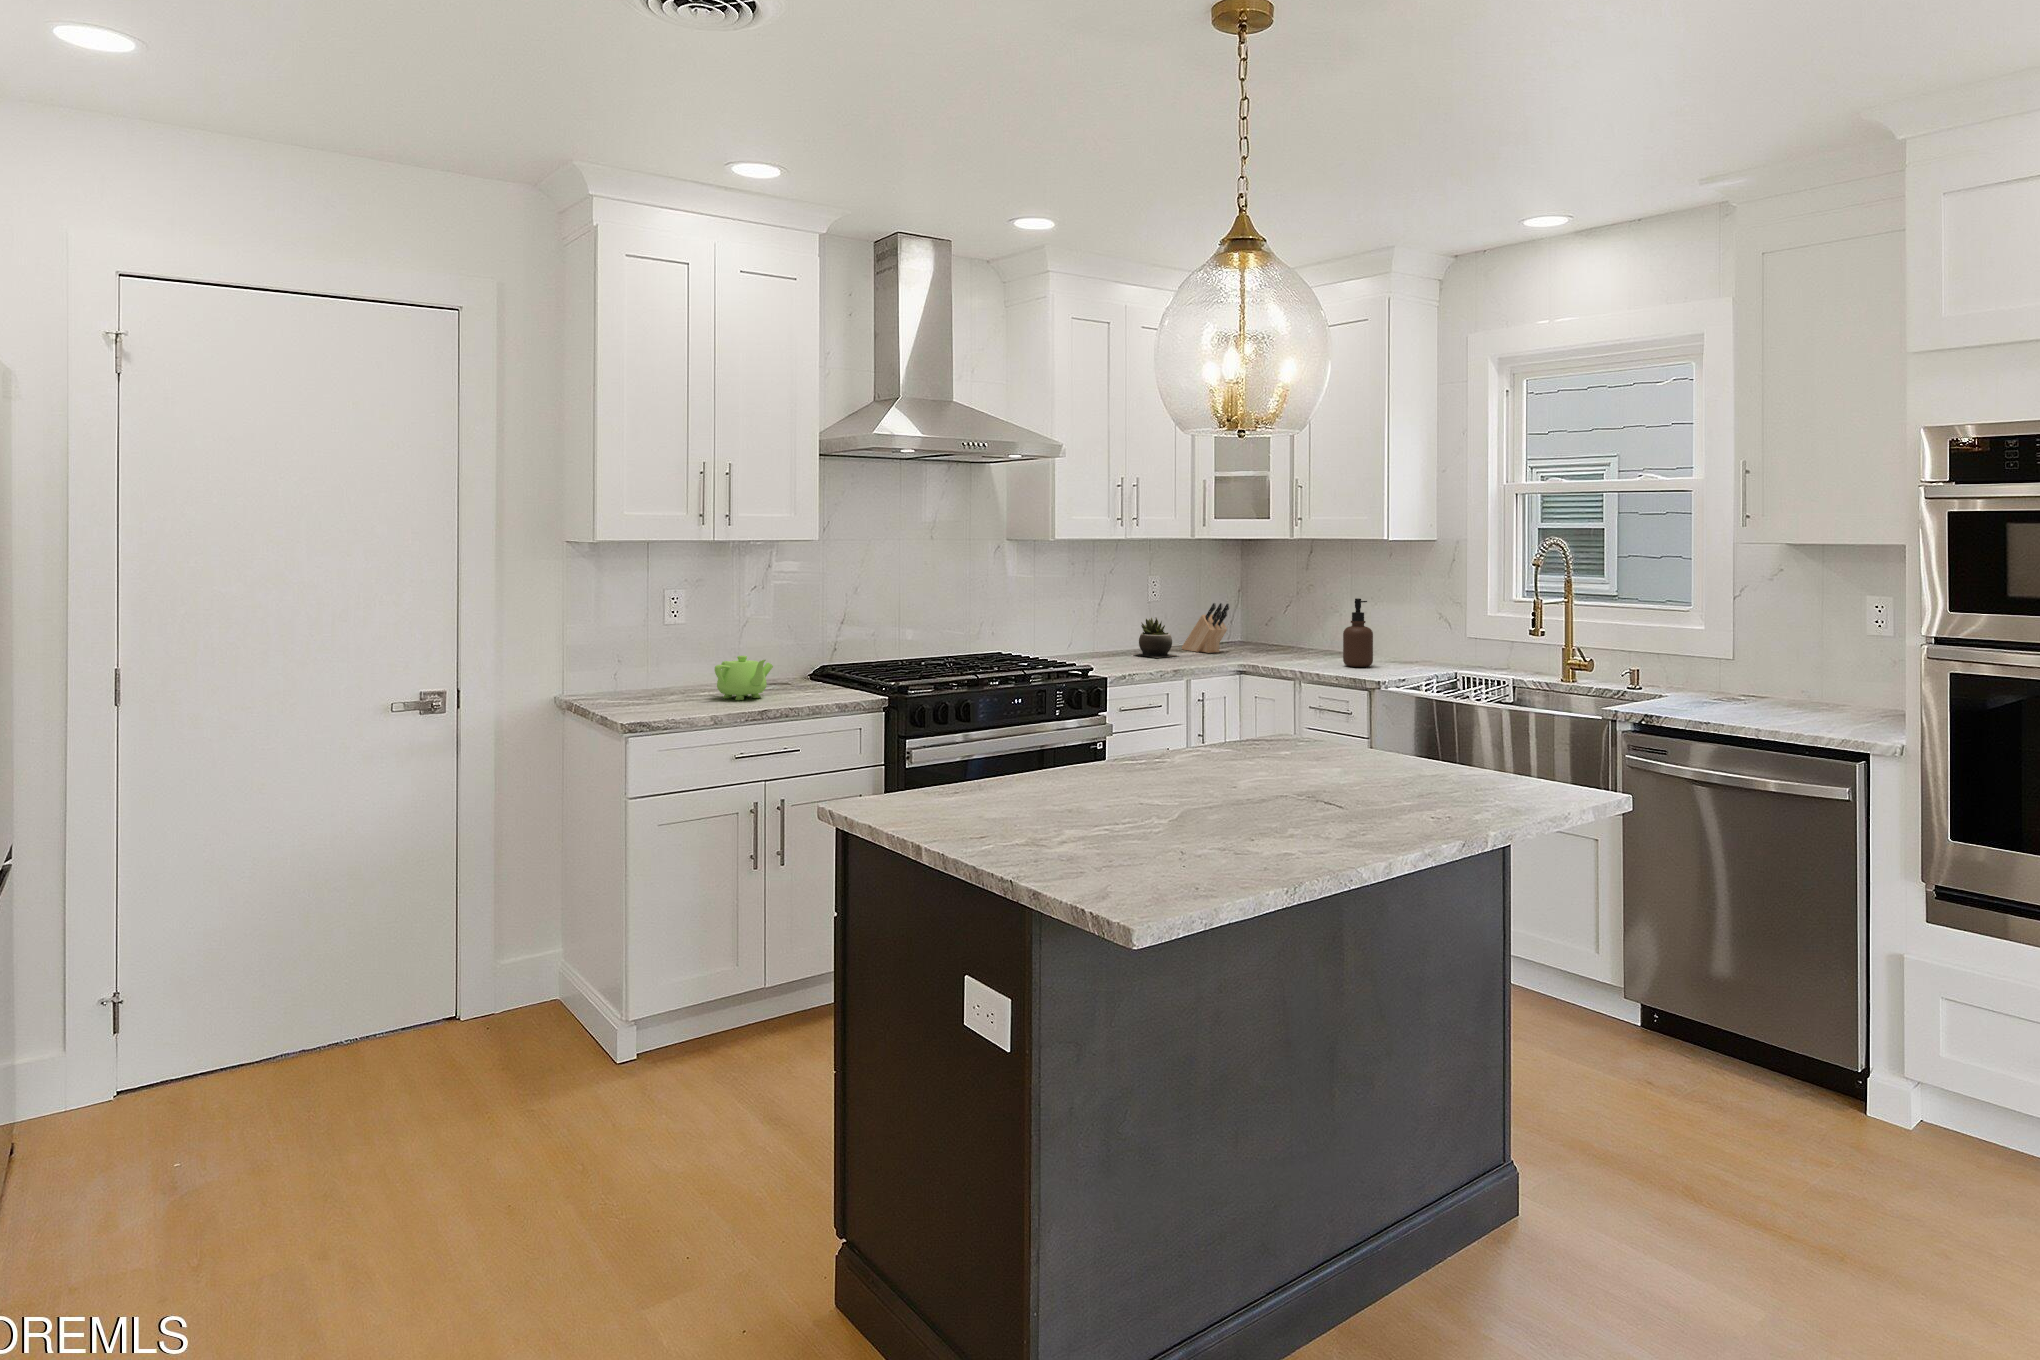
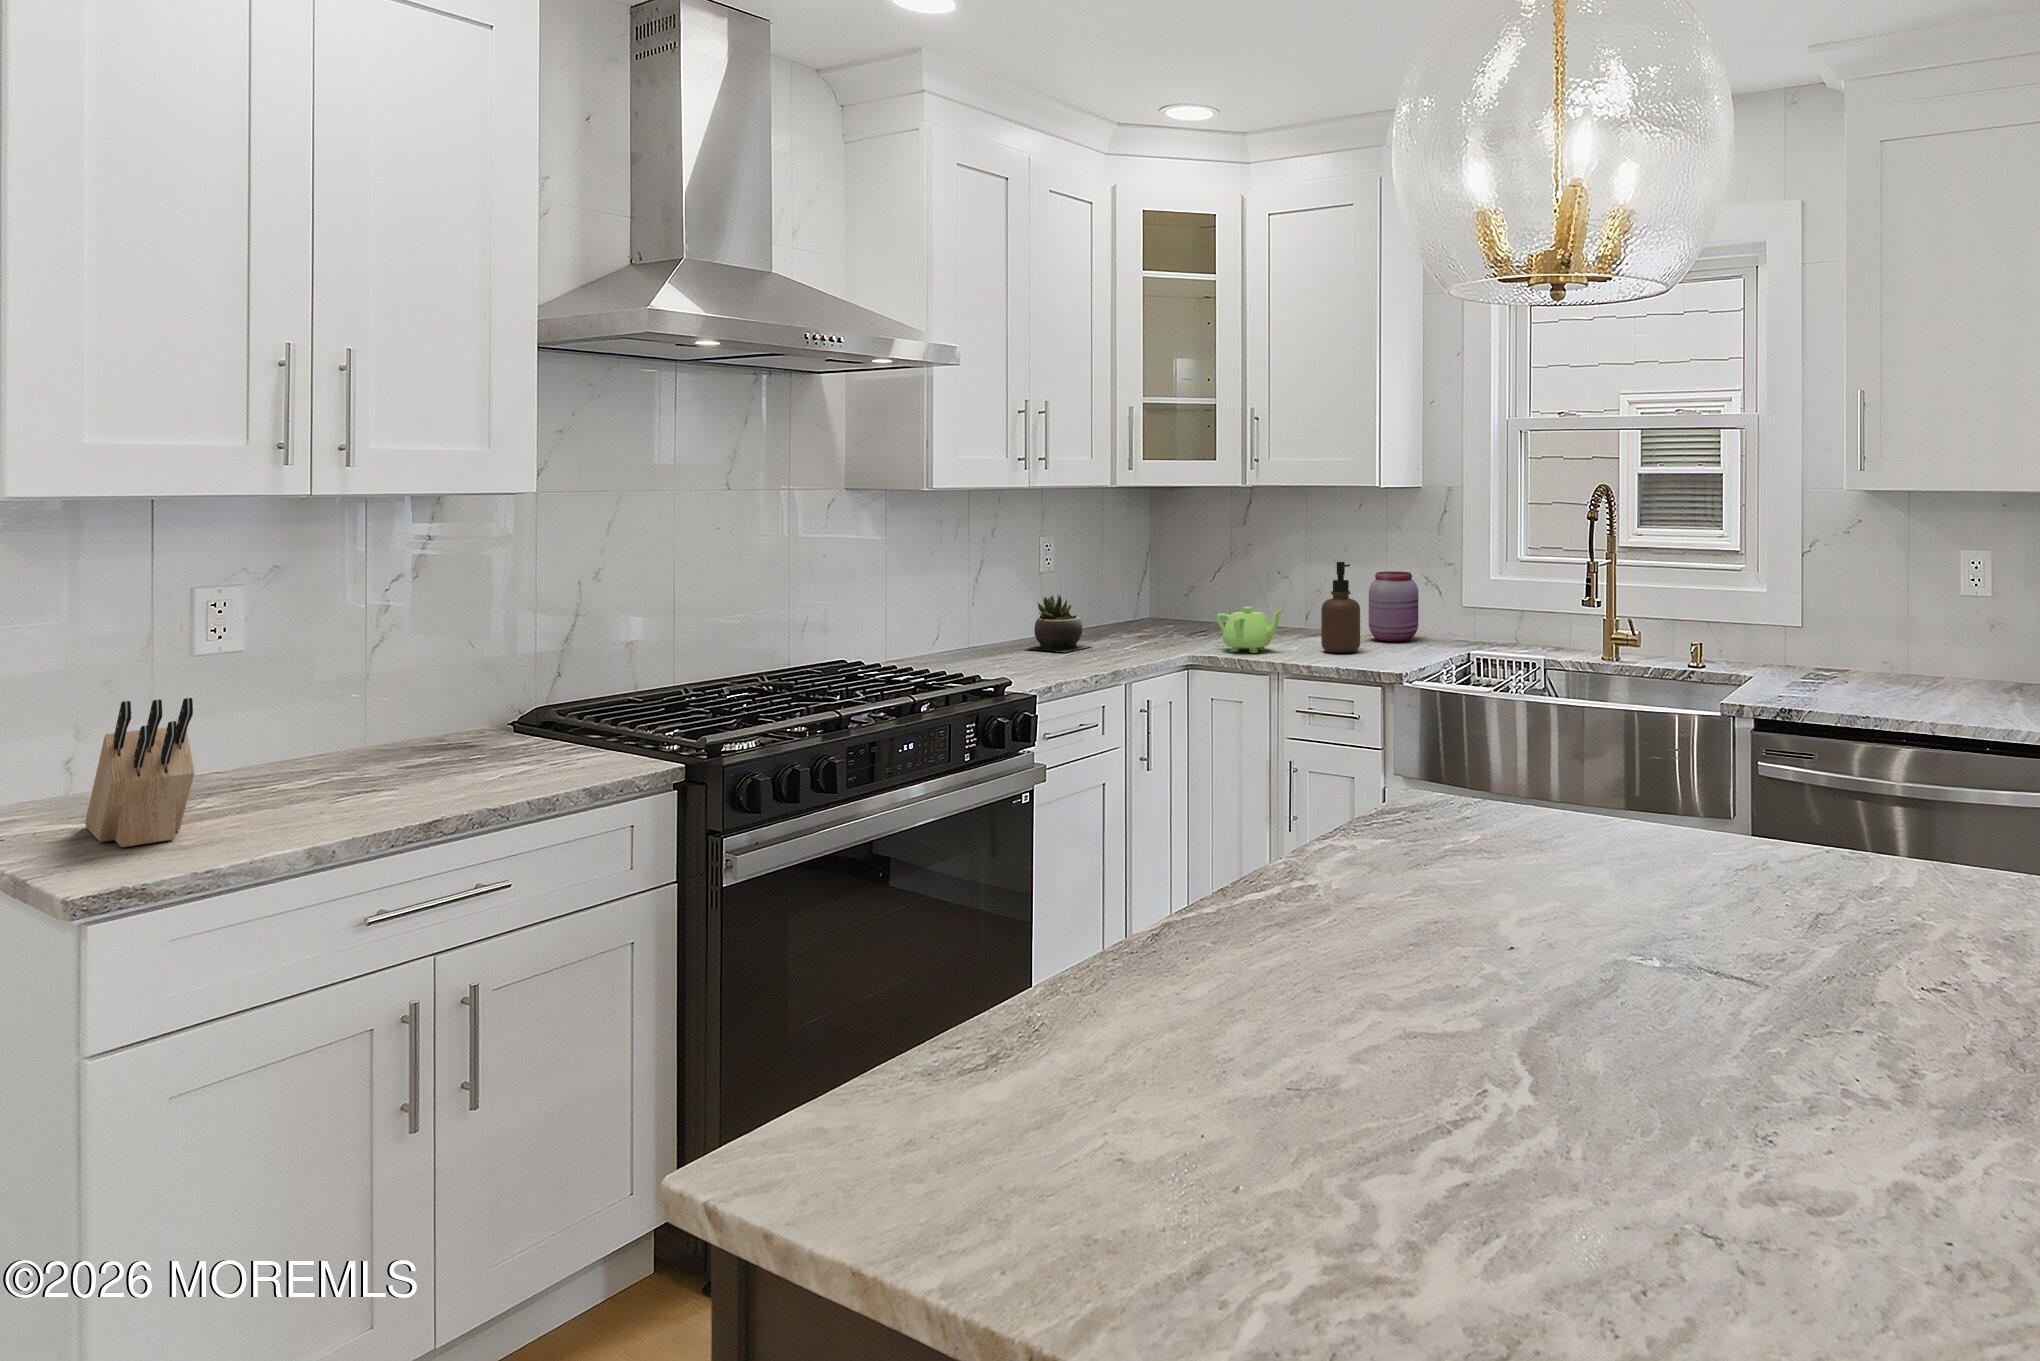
knife block: present [1181,603,1229,653] -> present [85,698,195,847]
jar: none [1391,609,1430,663] -> present [1369,571,1418,642]
teapot: present [715,656,773,700] -> present [1217,607,1283,653]

